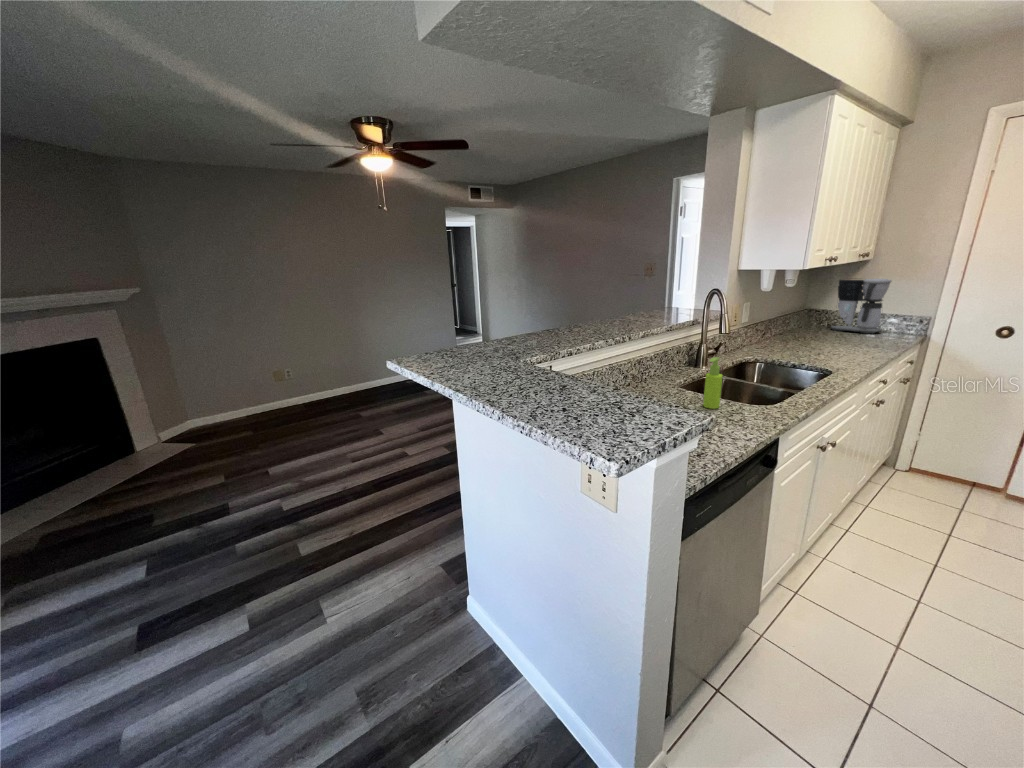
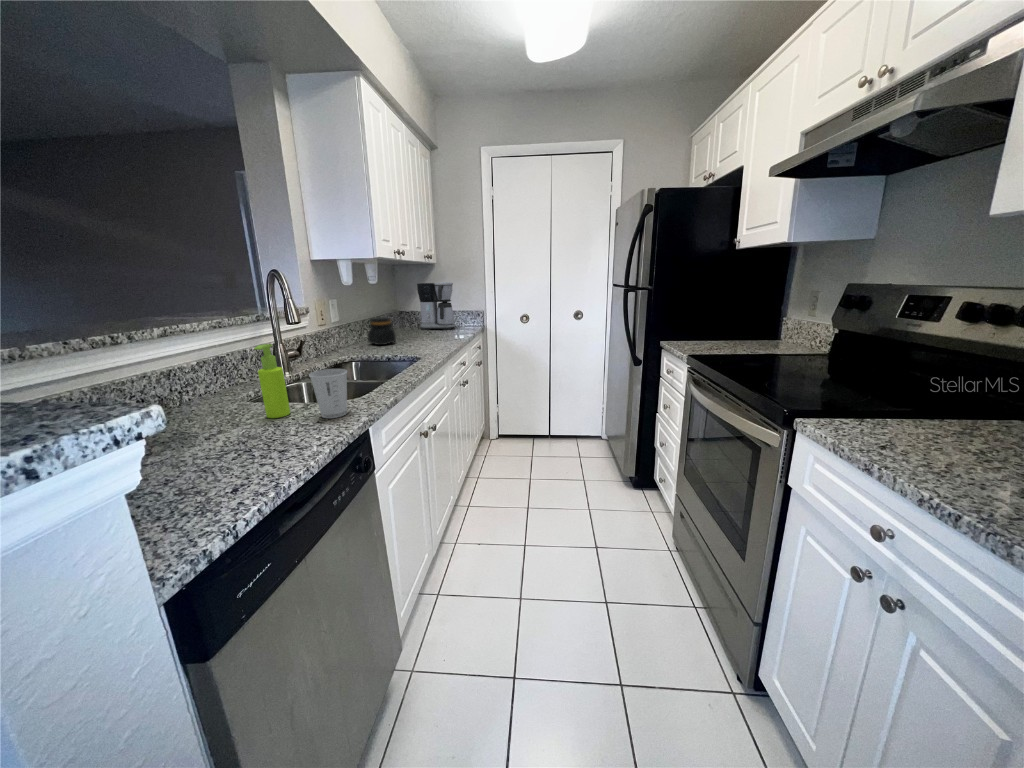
jar: none [771,320,803,348] -> present [367,317,396,345]
paper cup: none [743,382,774,420] -> present [309,369,347,418]

